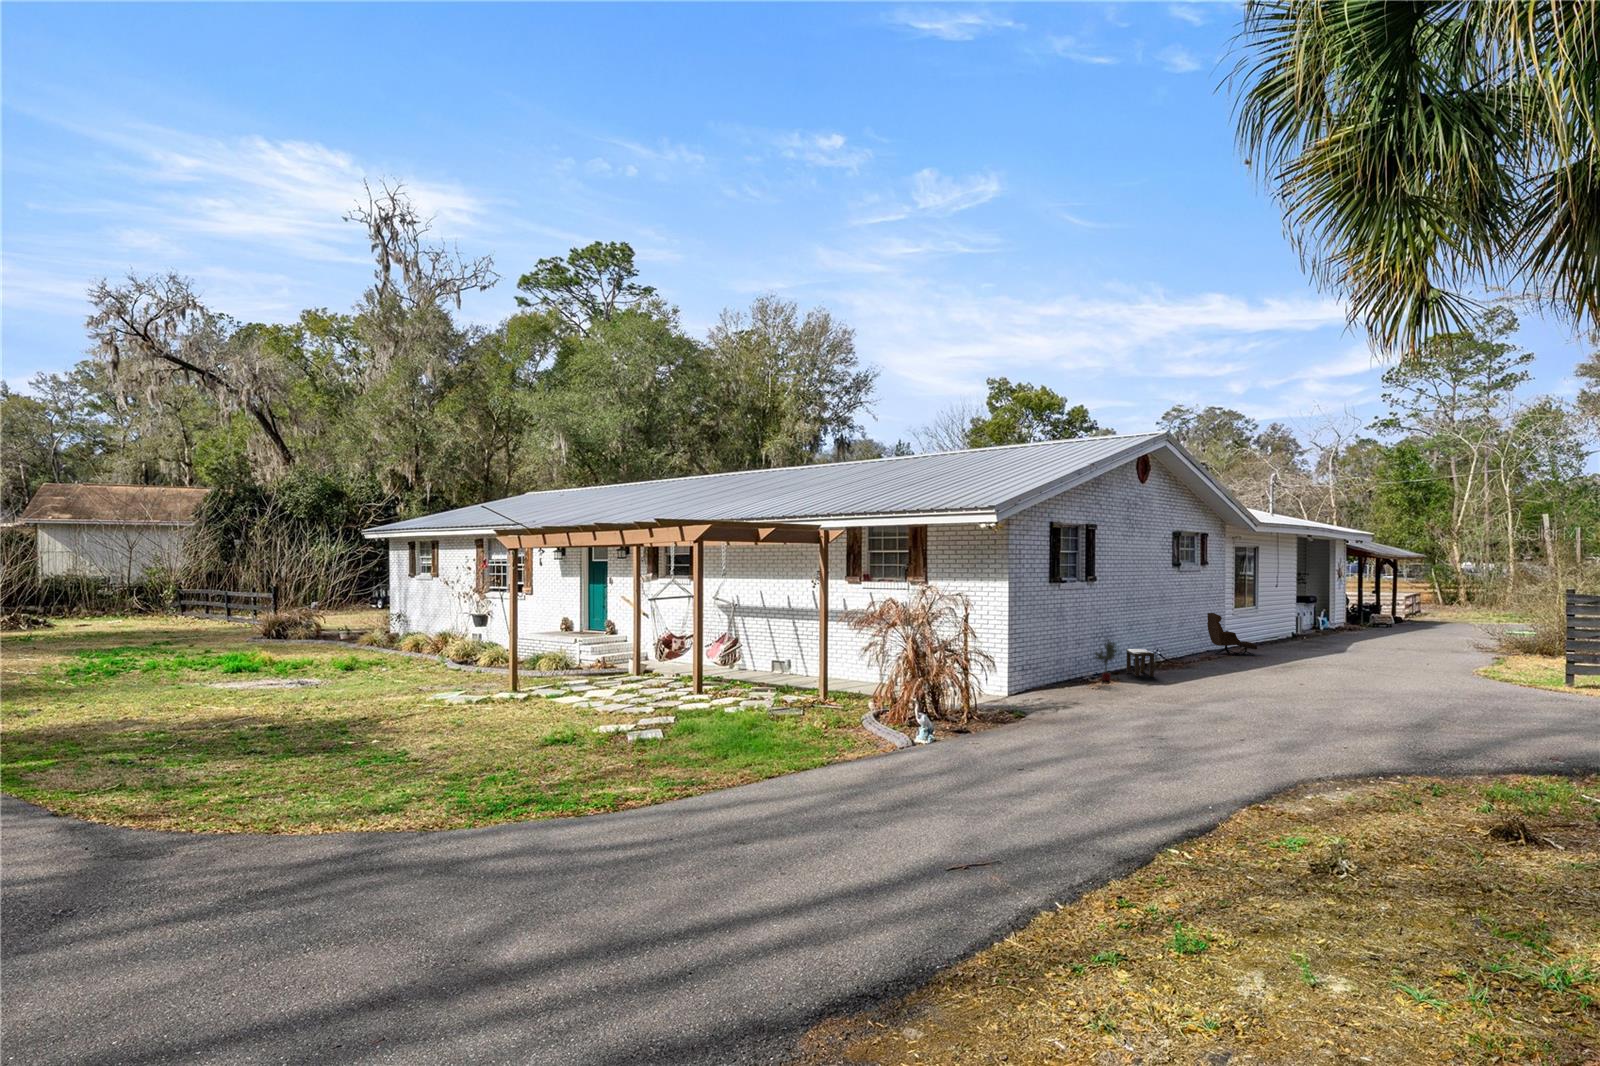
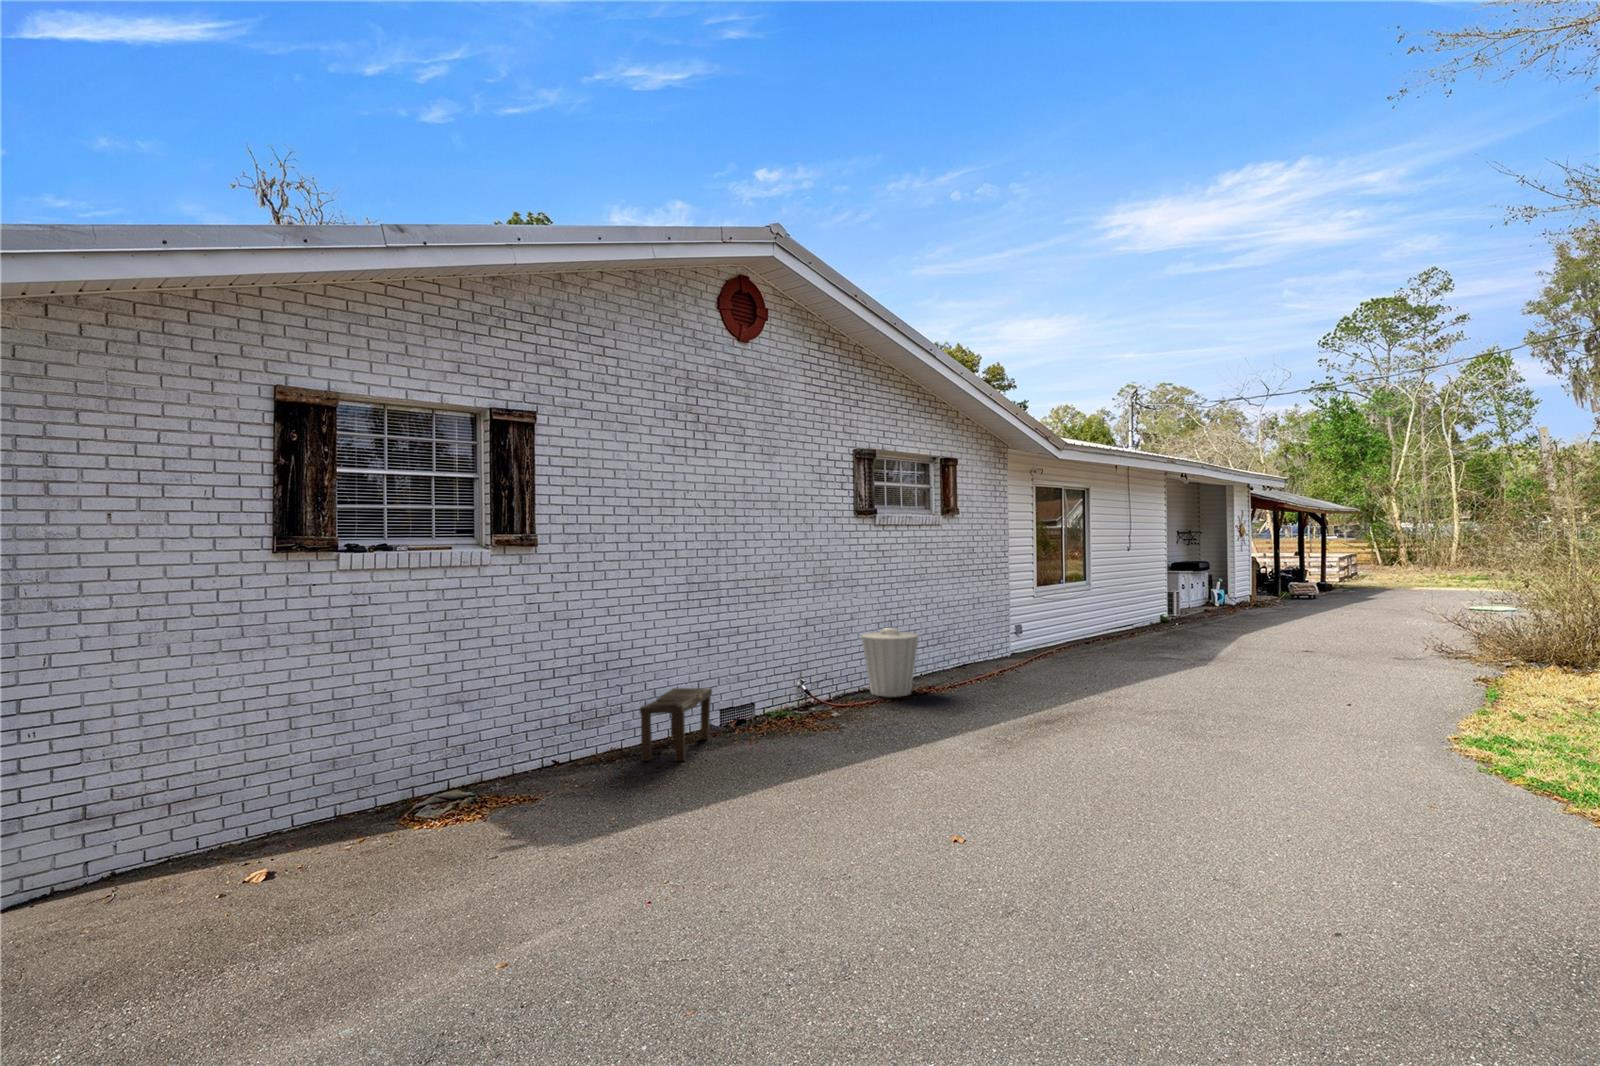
lounge chair: present [1207,613,1257,656] -> none [971,595,1054,668]
trash can: none [1175,628,1207,663] -> present [861,628,919,697]
potted tree: present [1095,639,1116,681] -> none [459,679,547,793]

